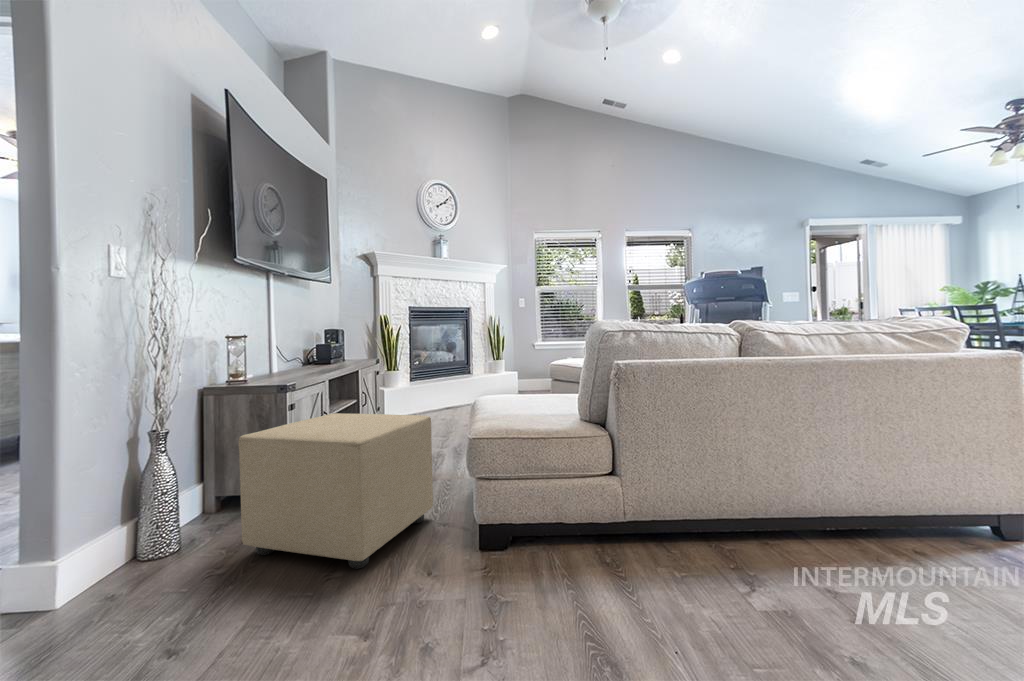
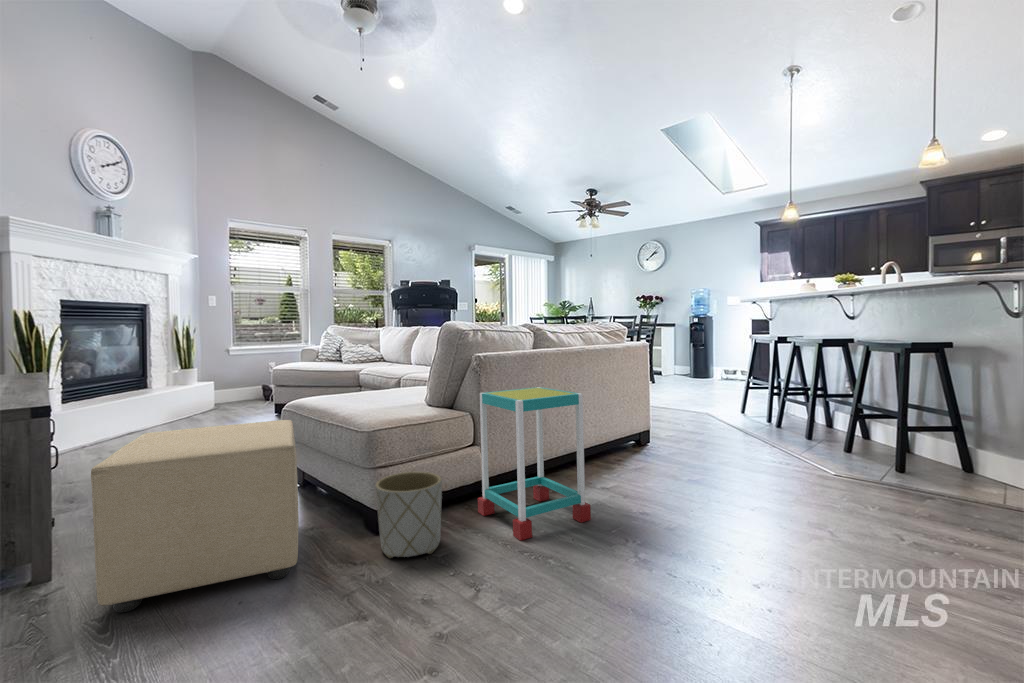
side table: none [594,411,735,641] -> present [478,387,591,541]
planter: none [439,492,515,600] -> present [376,472,442,558]

